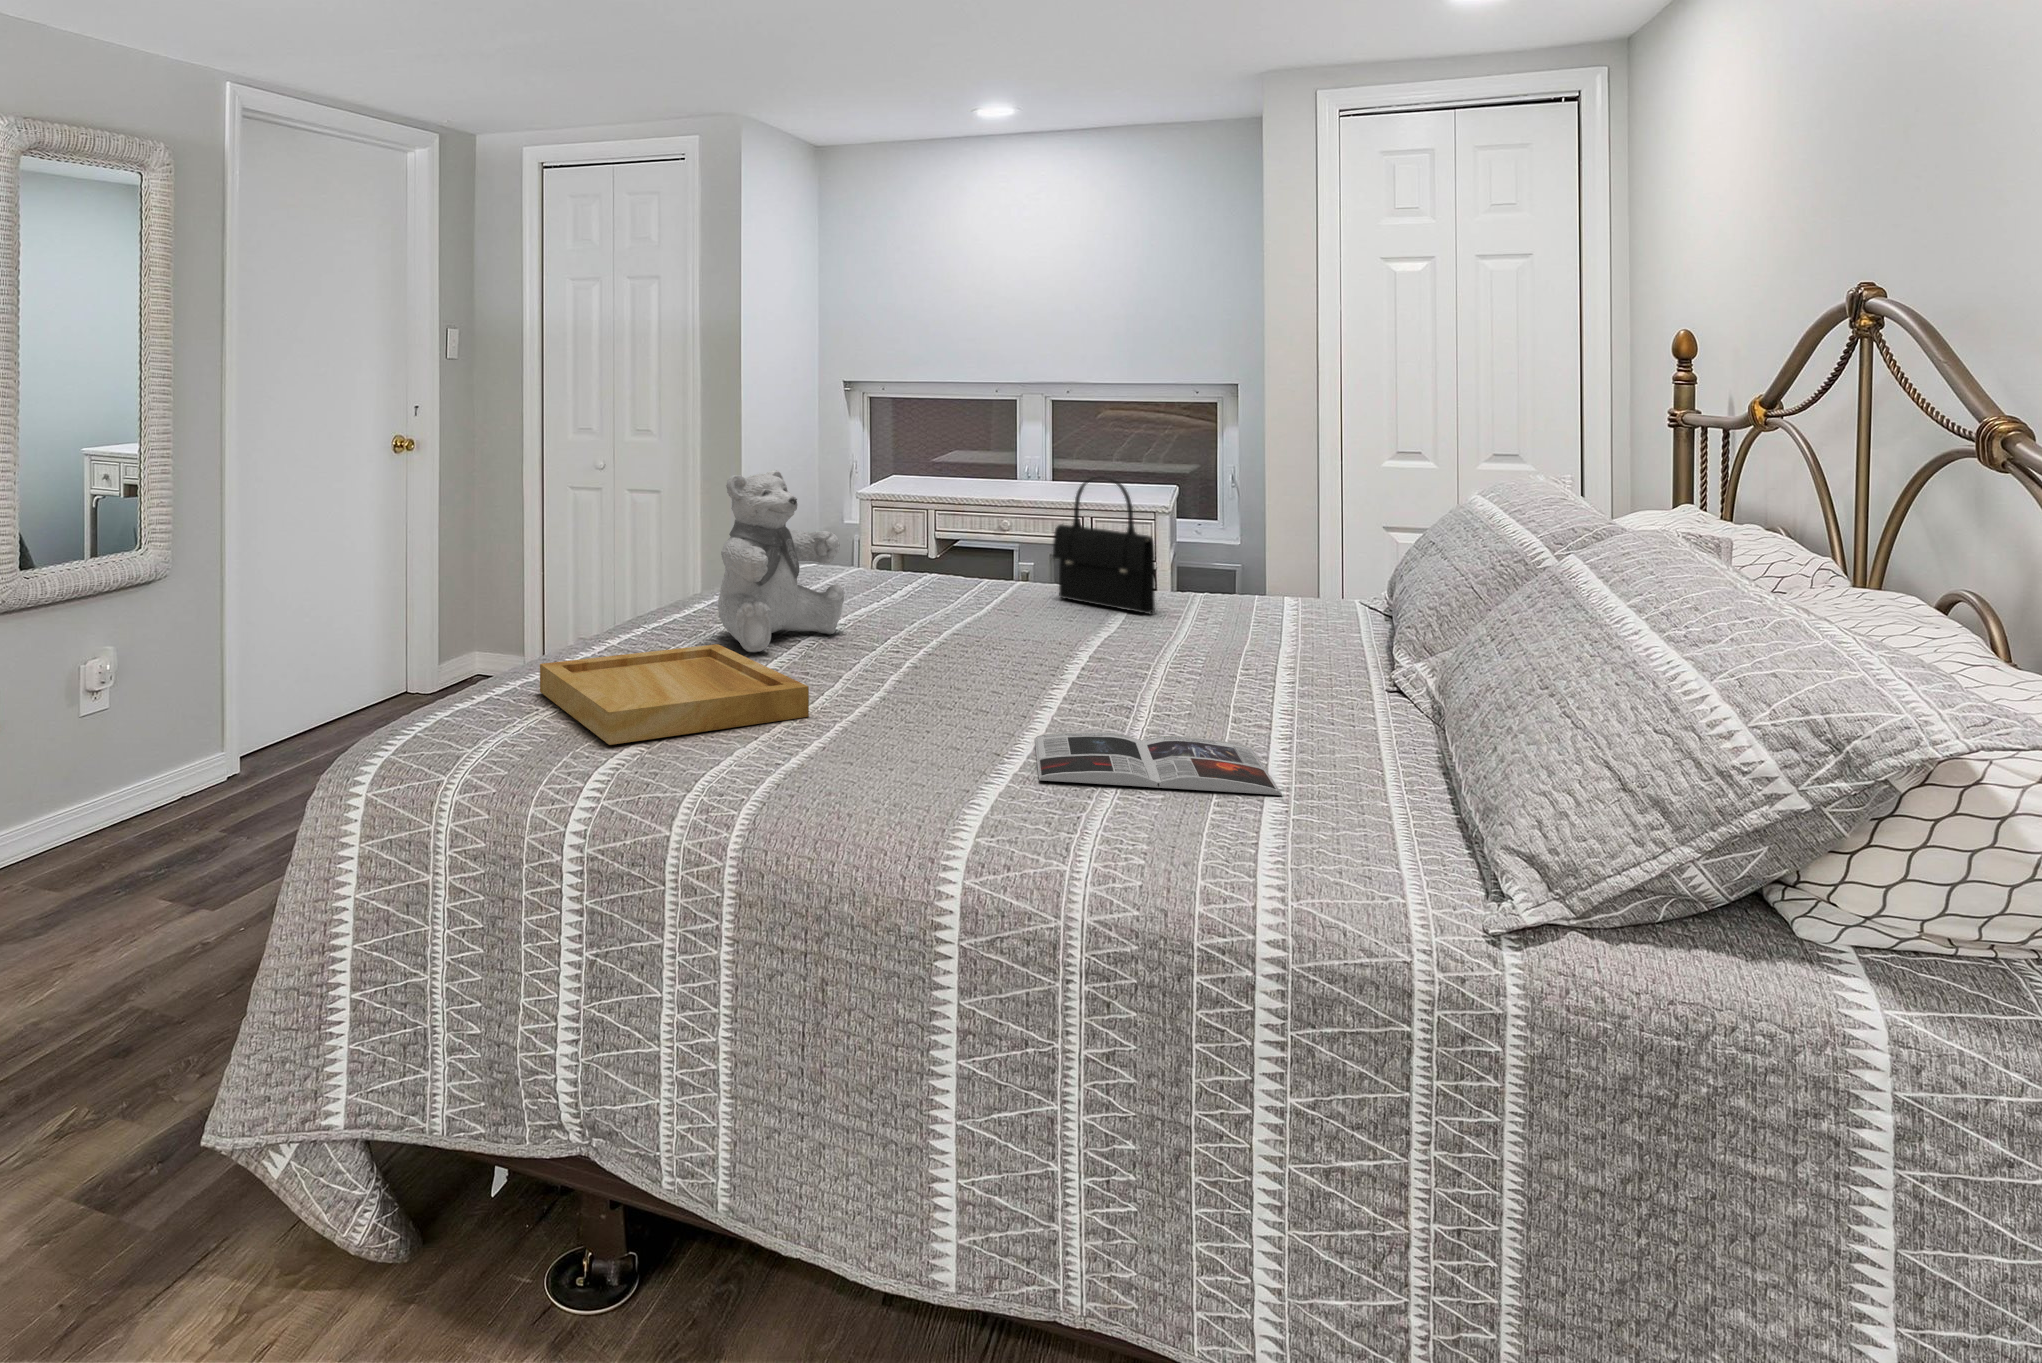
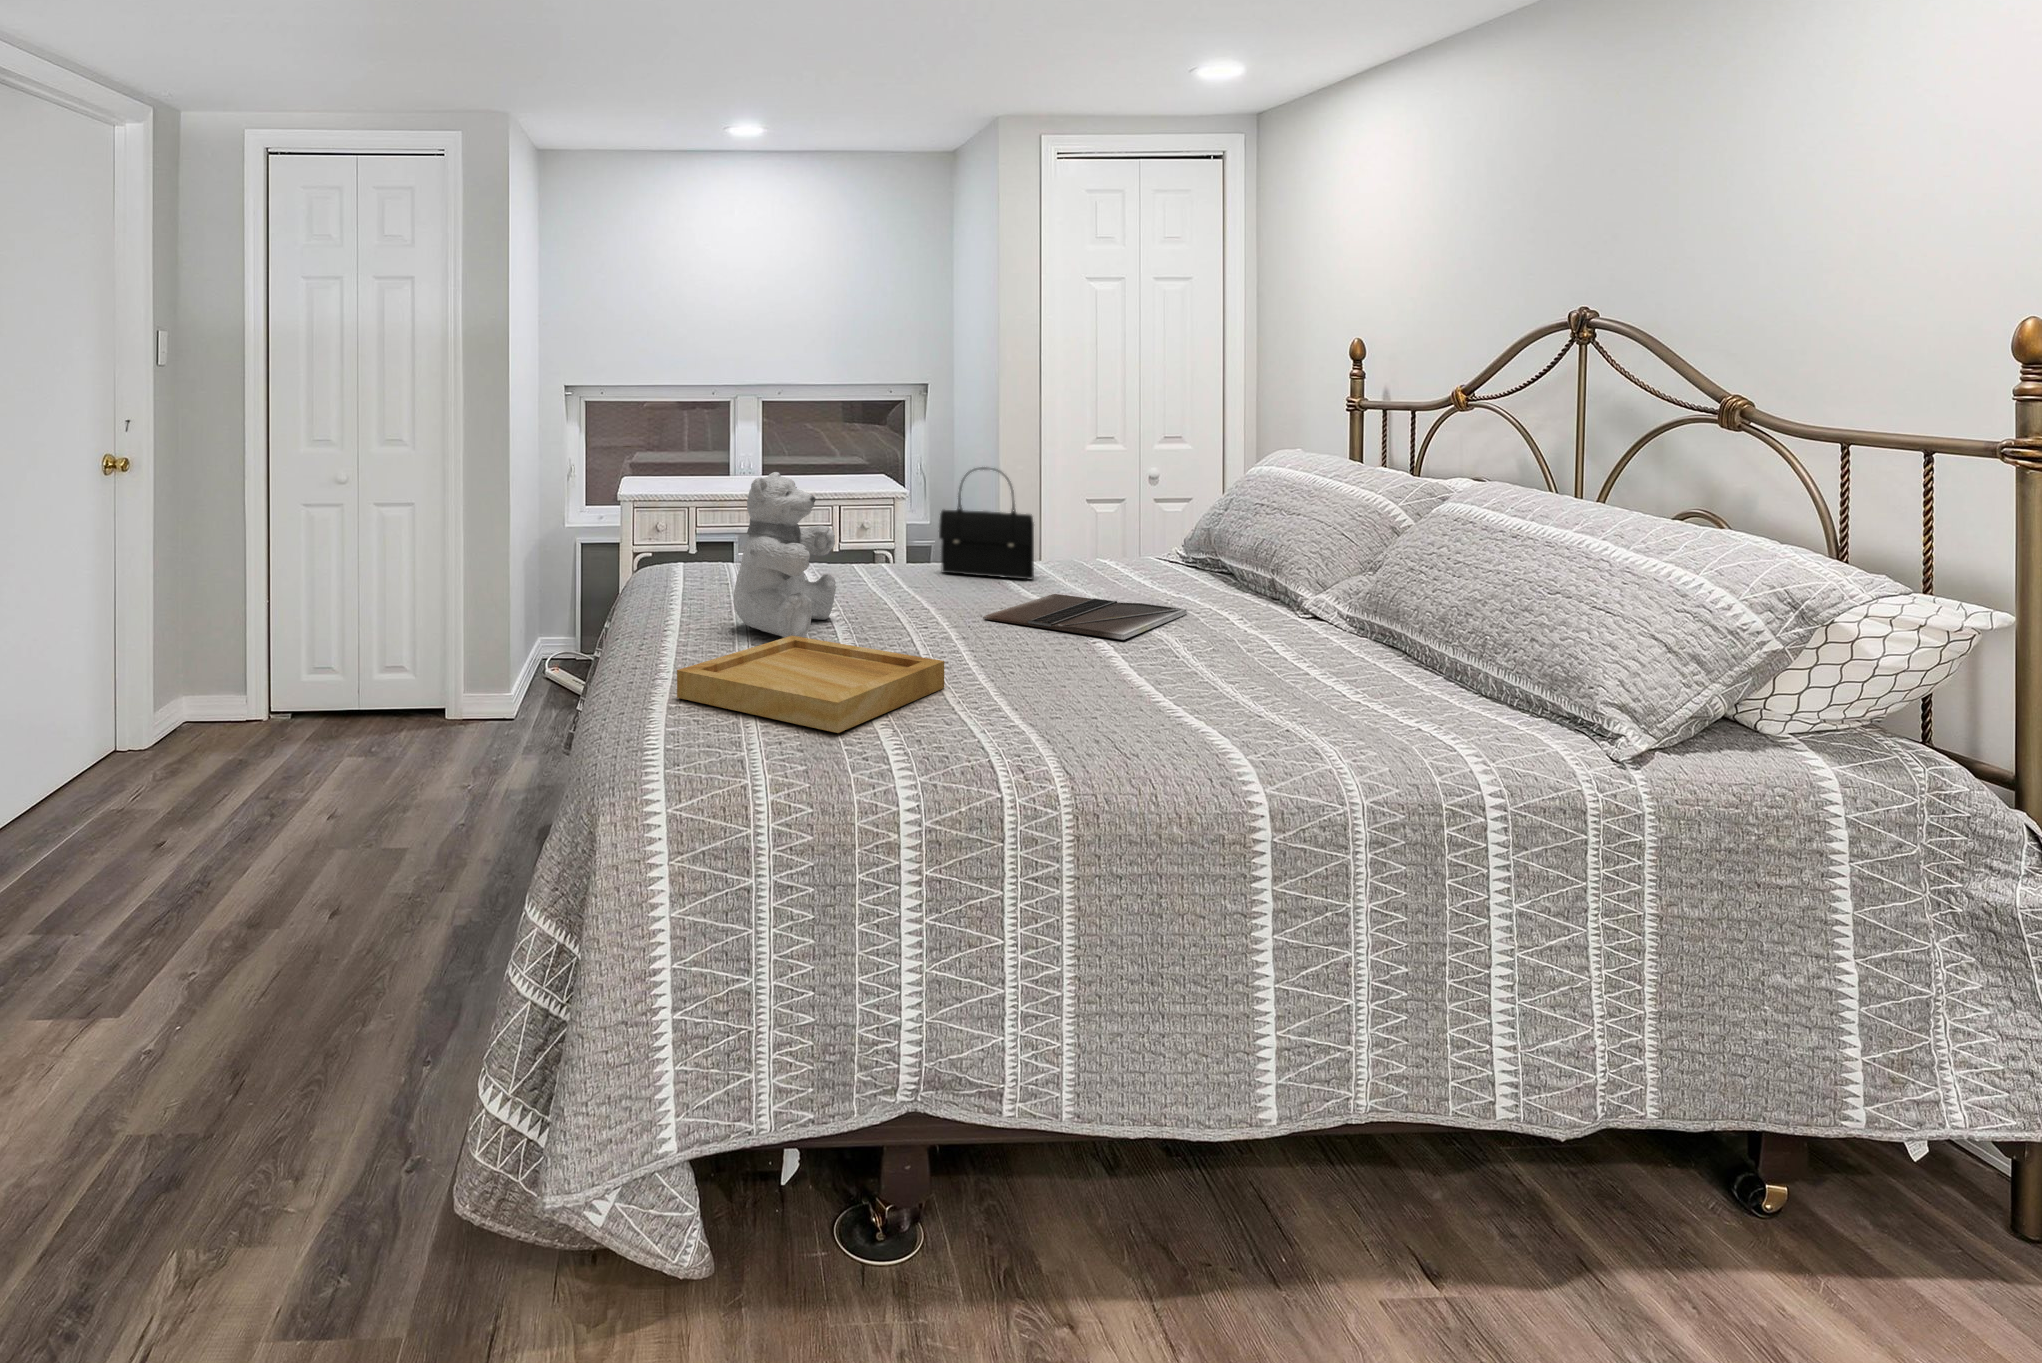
laptop: none [1000,632,1266,692] -> present [983,594,1187,640]
magazine: present [1035,732,1282,795] -> none [1137,665,1358,711]

